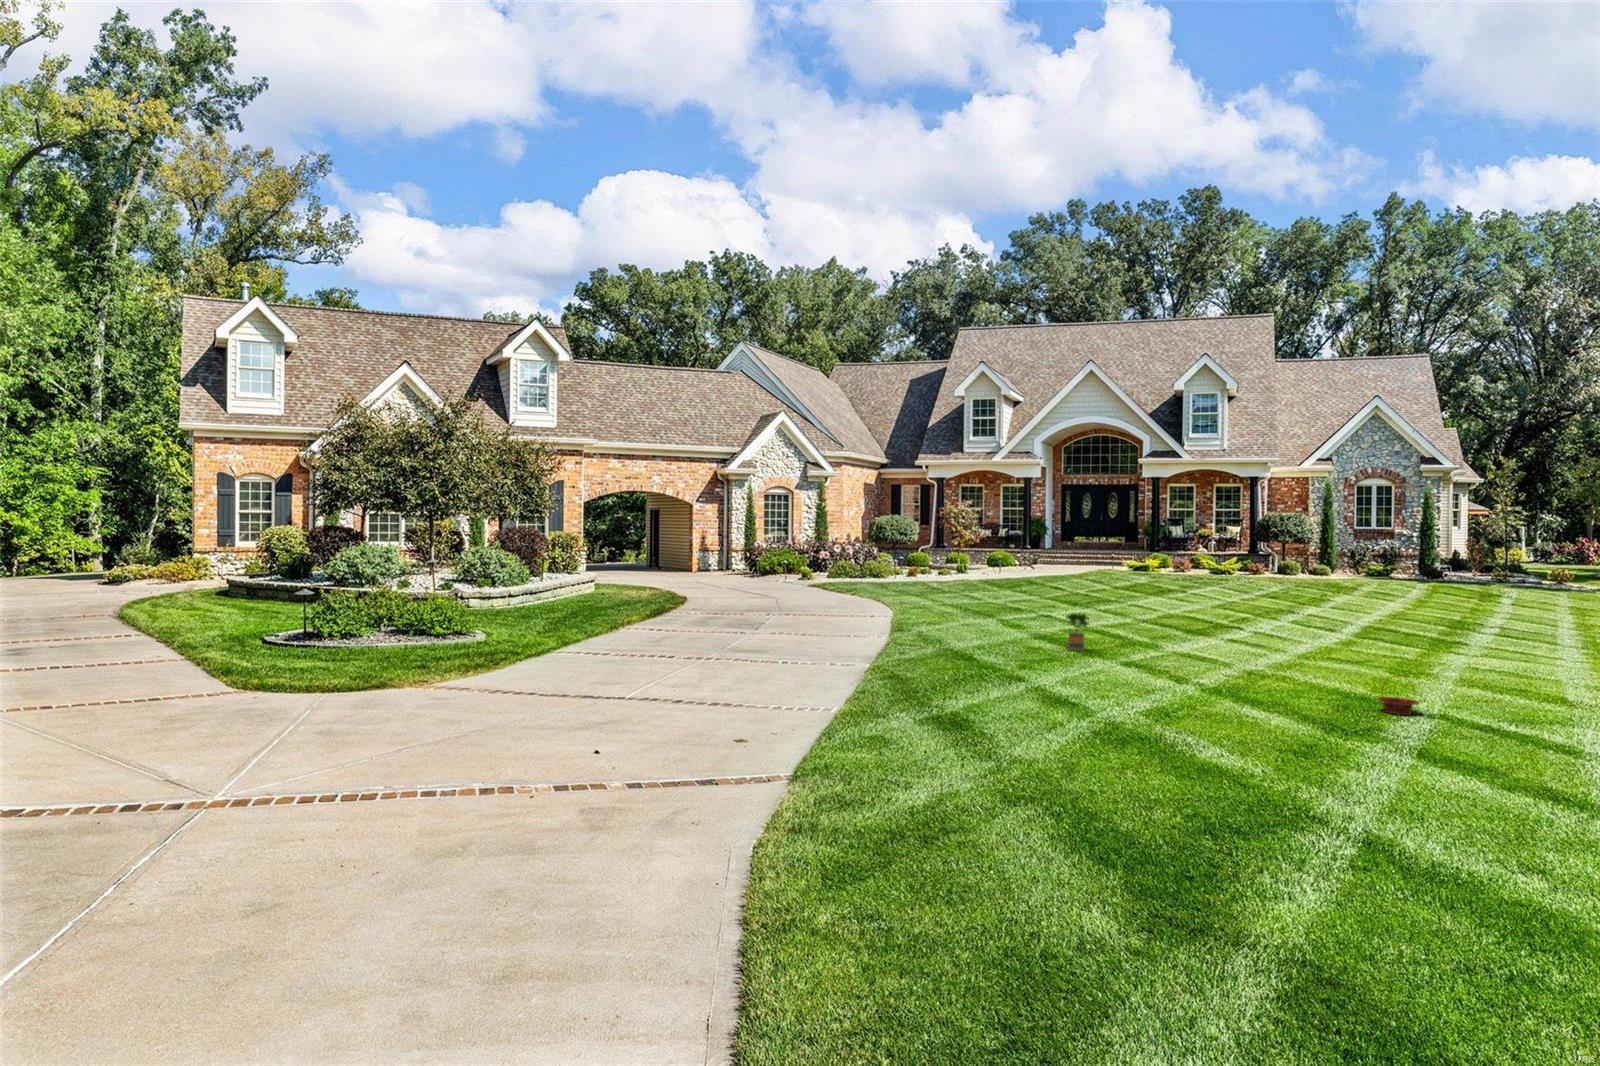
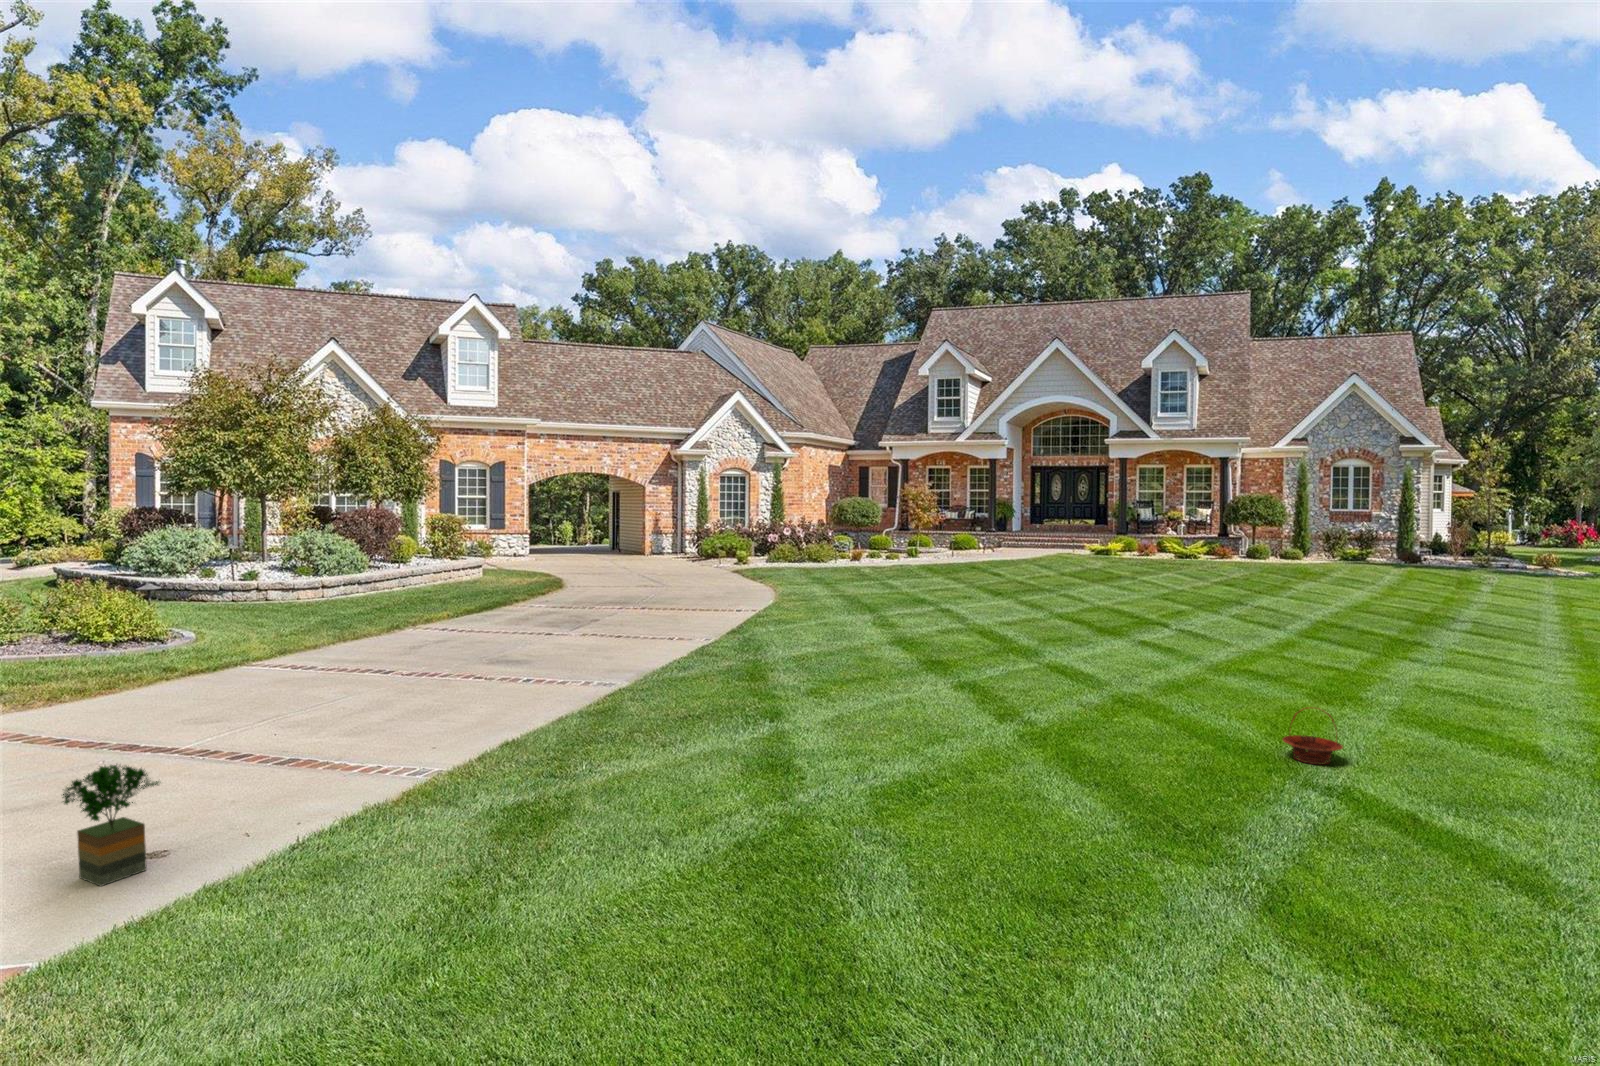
potted tree: present [1066,613,1089,651] -> present [62,765,159,886]

